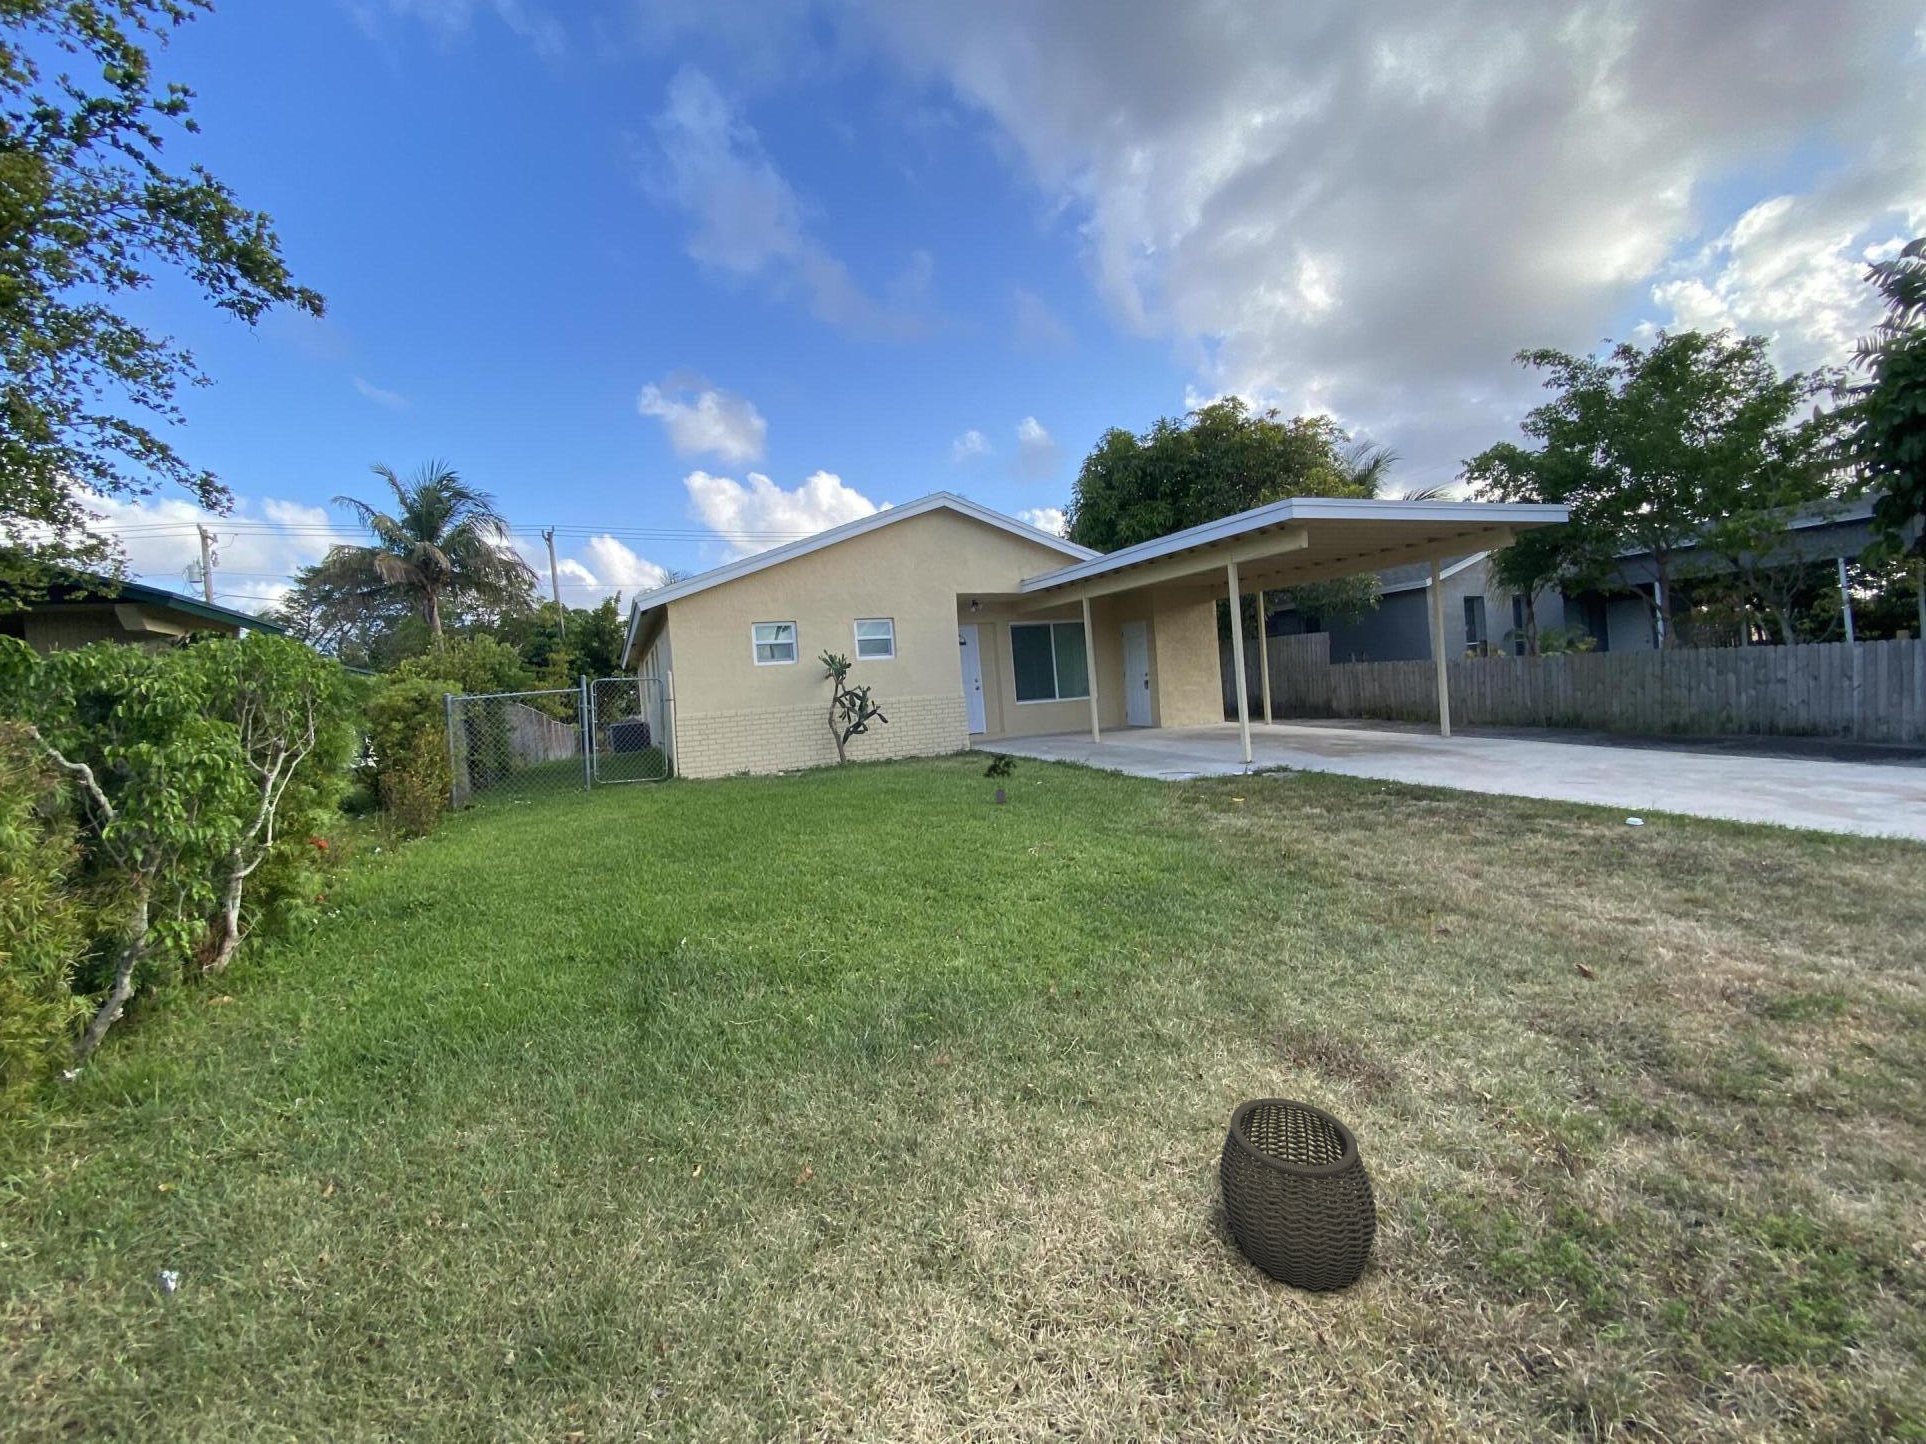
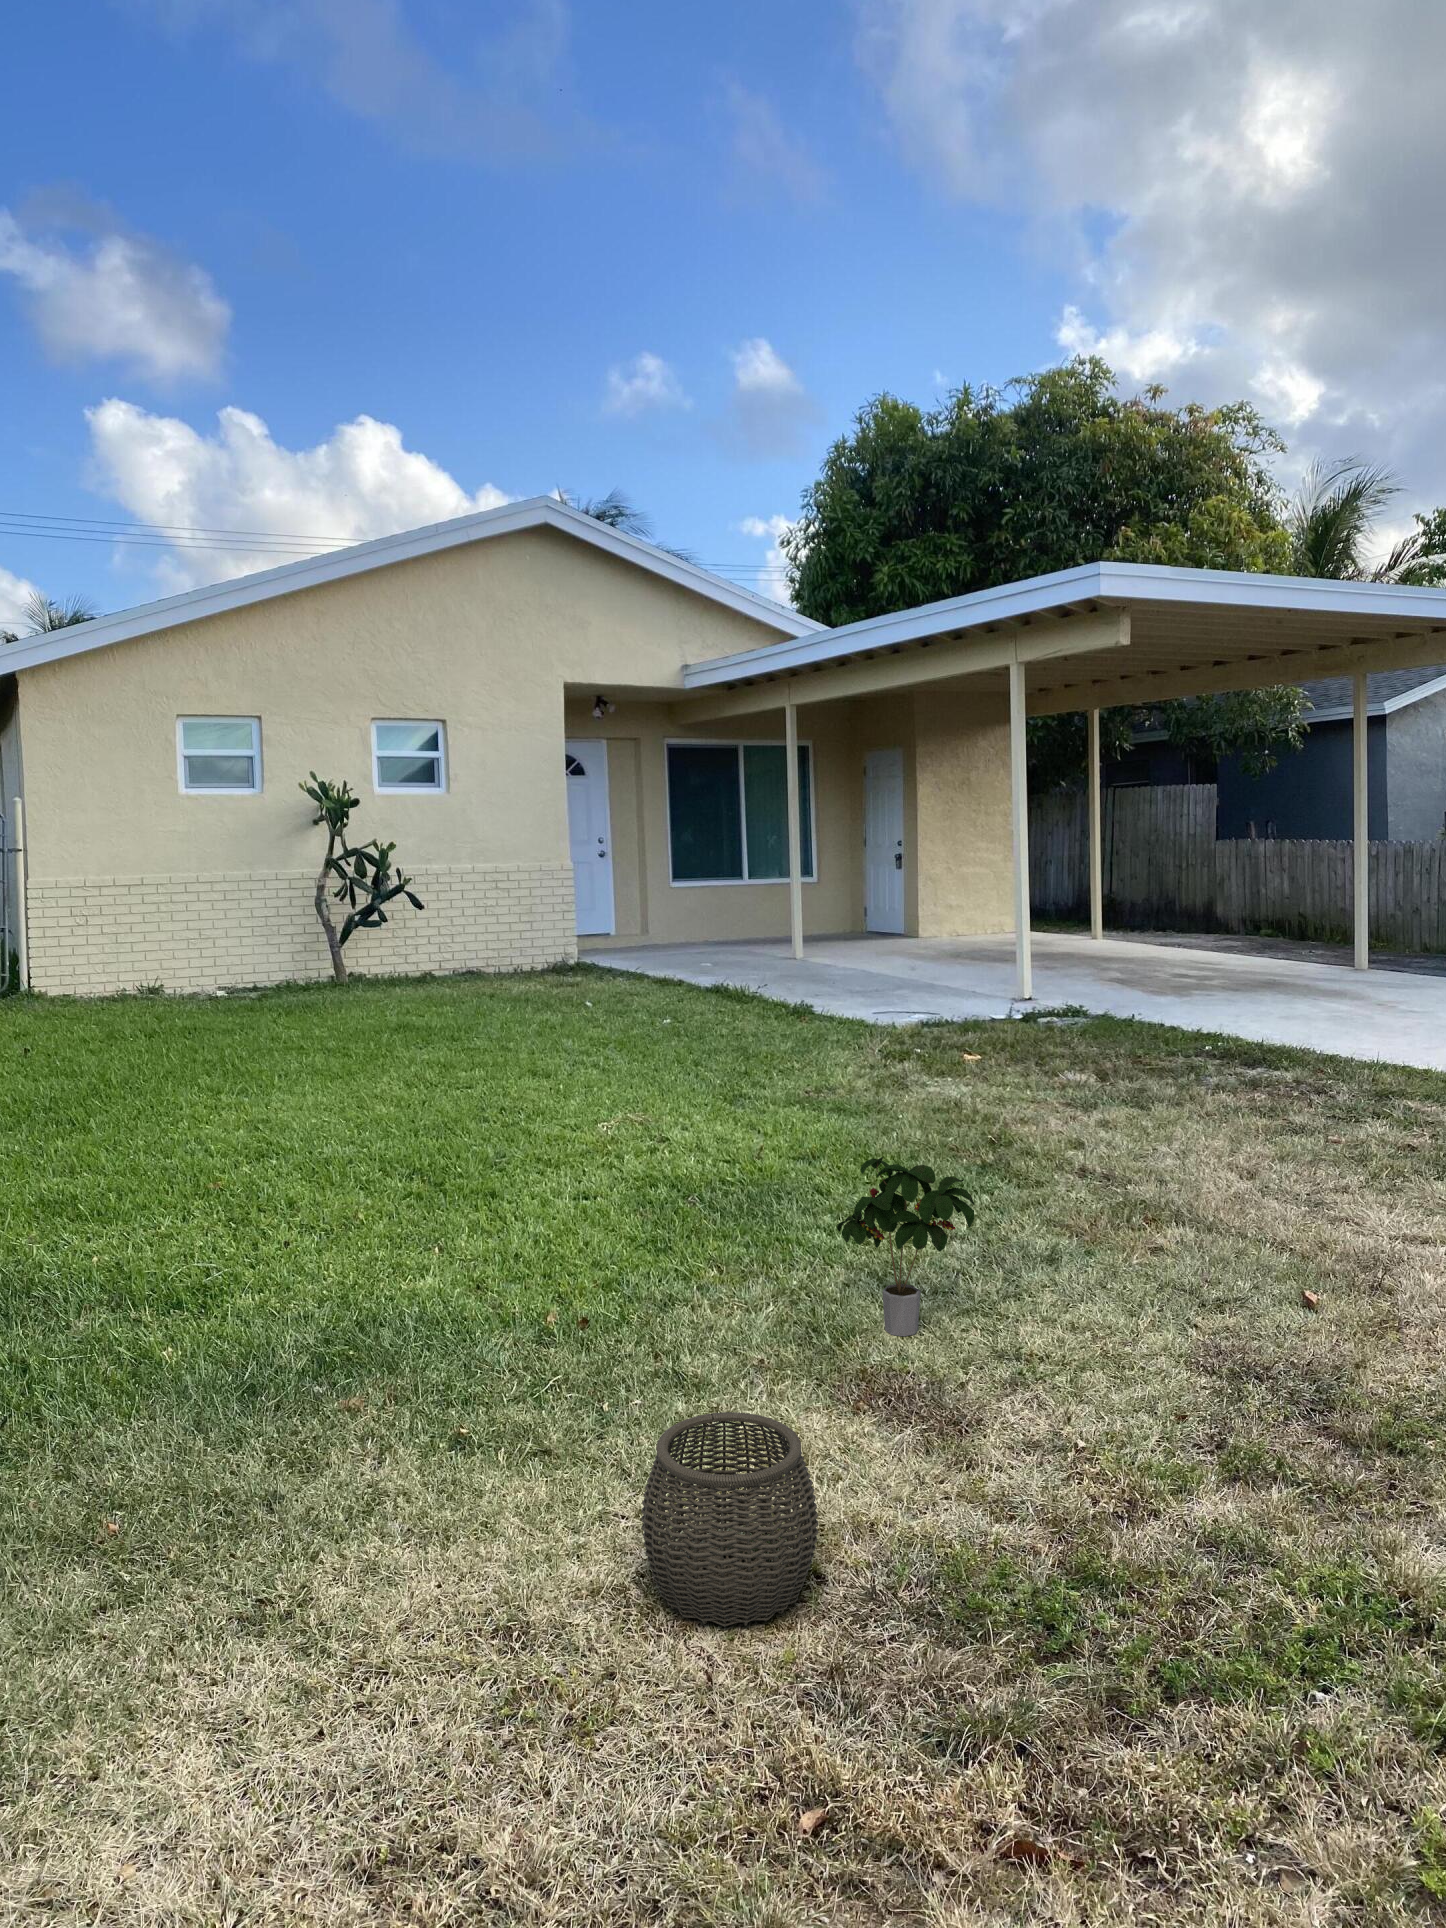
potted plant: present [984,755,1017,803] -> present [837,1157,974,1336]

